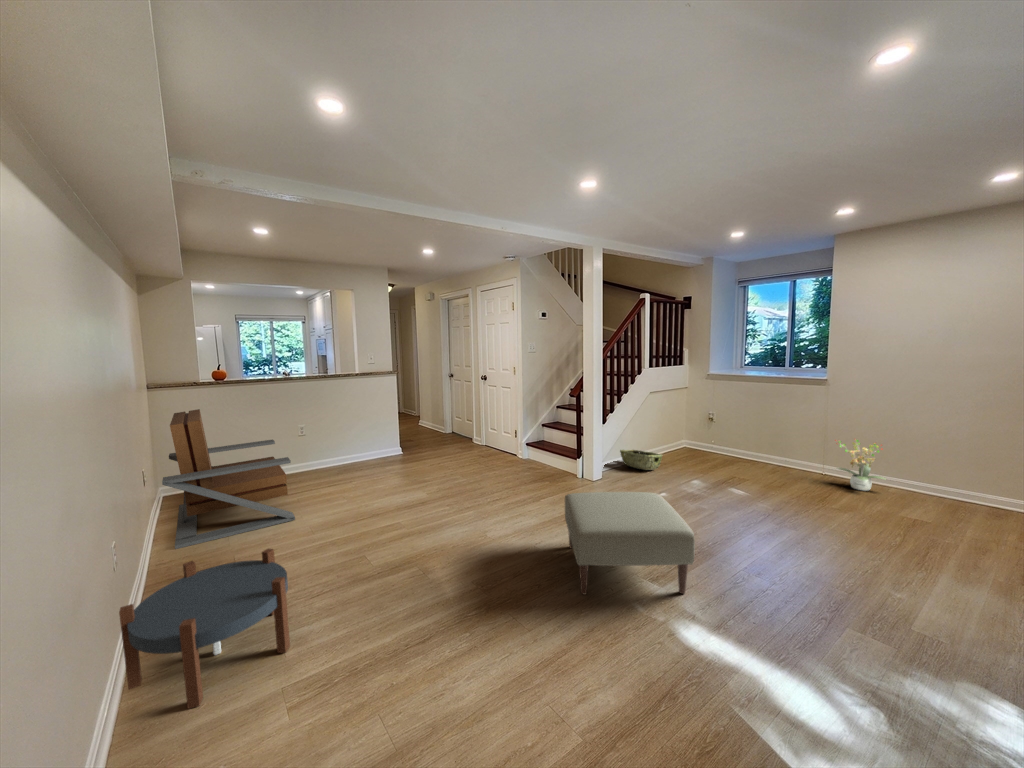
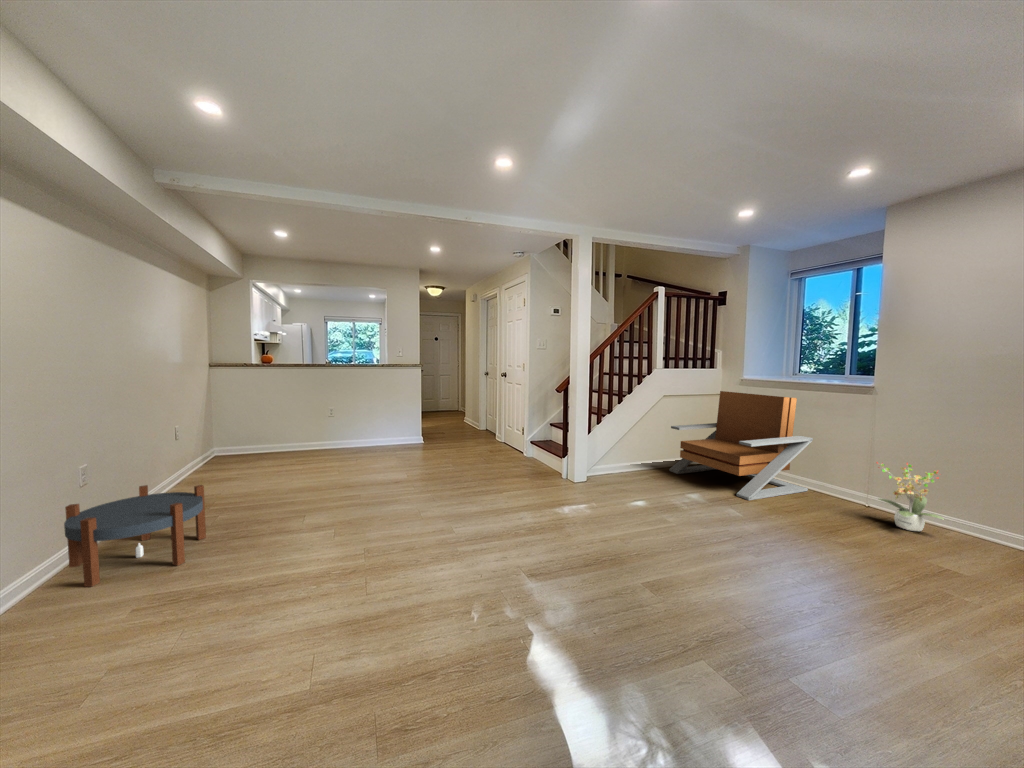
lounge chair: present [162,409,295,549] -> present [669,391,813,500]
woven basket: present [620,450,662,470] -> none [617,454,661,478]
ottoman: present [565,492,695,594] -> none [437,478,572,591]

